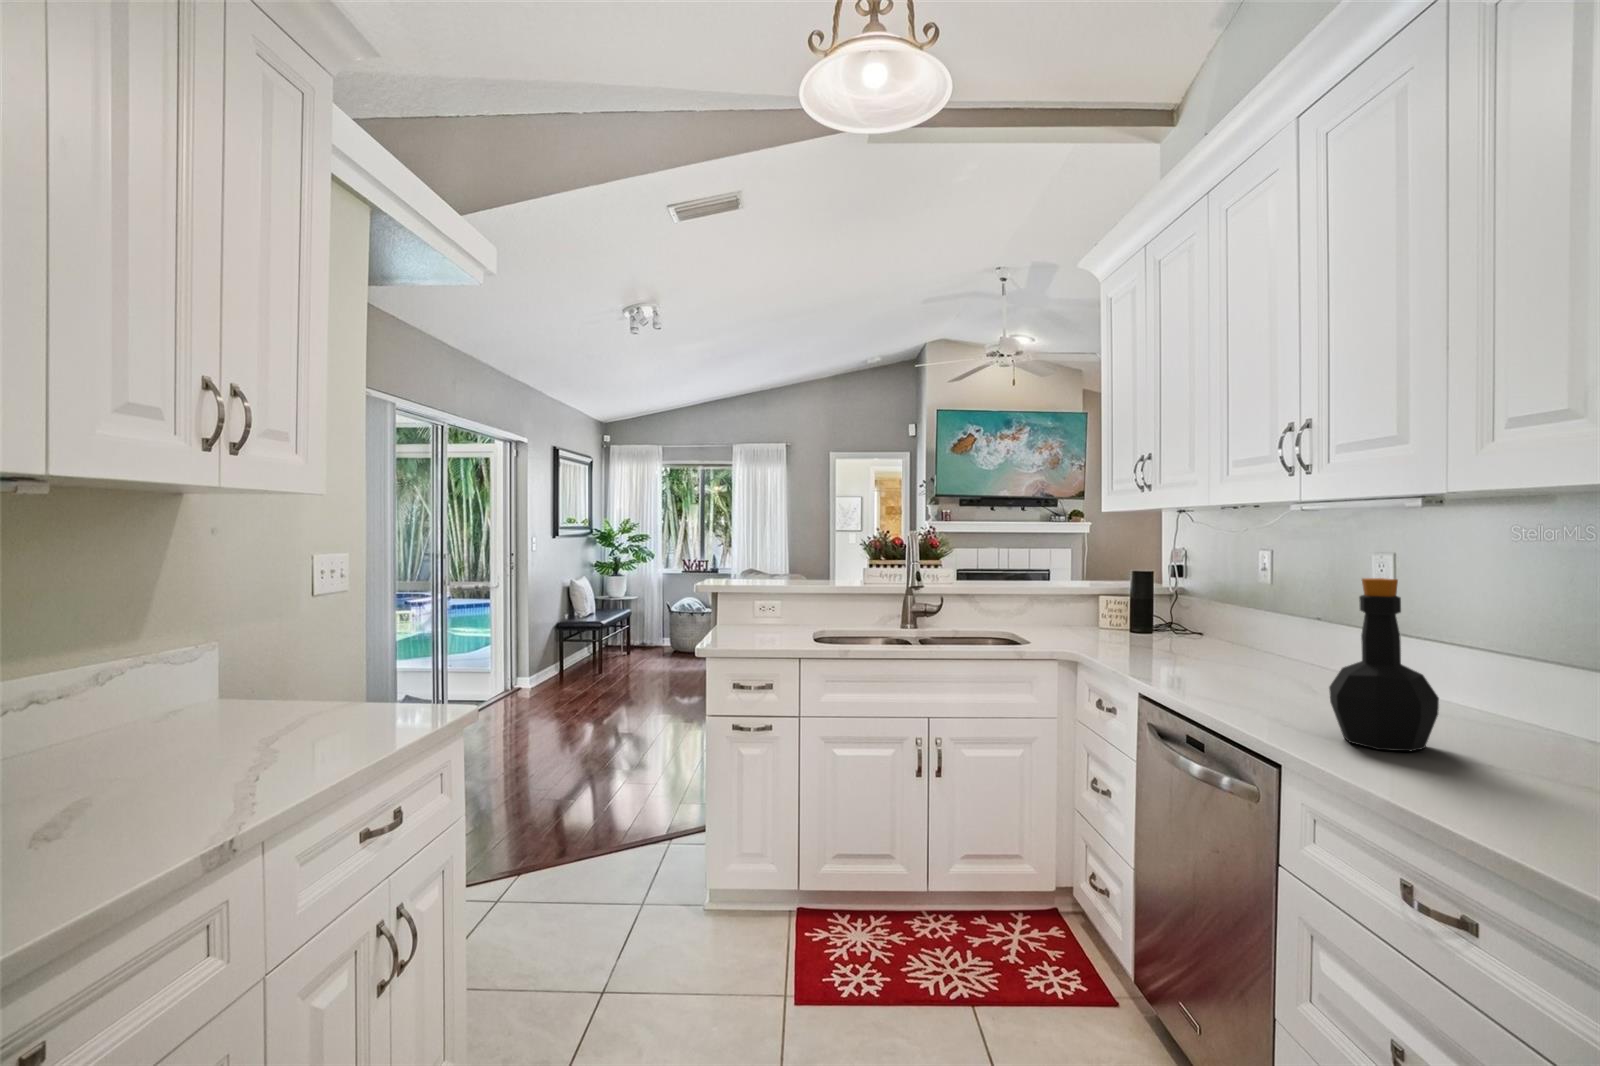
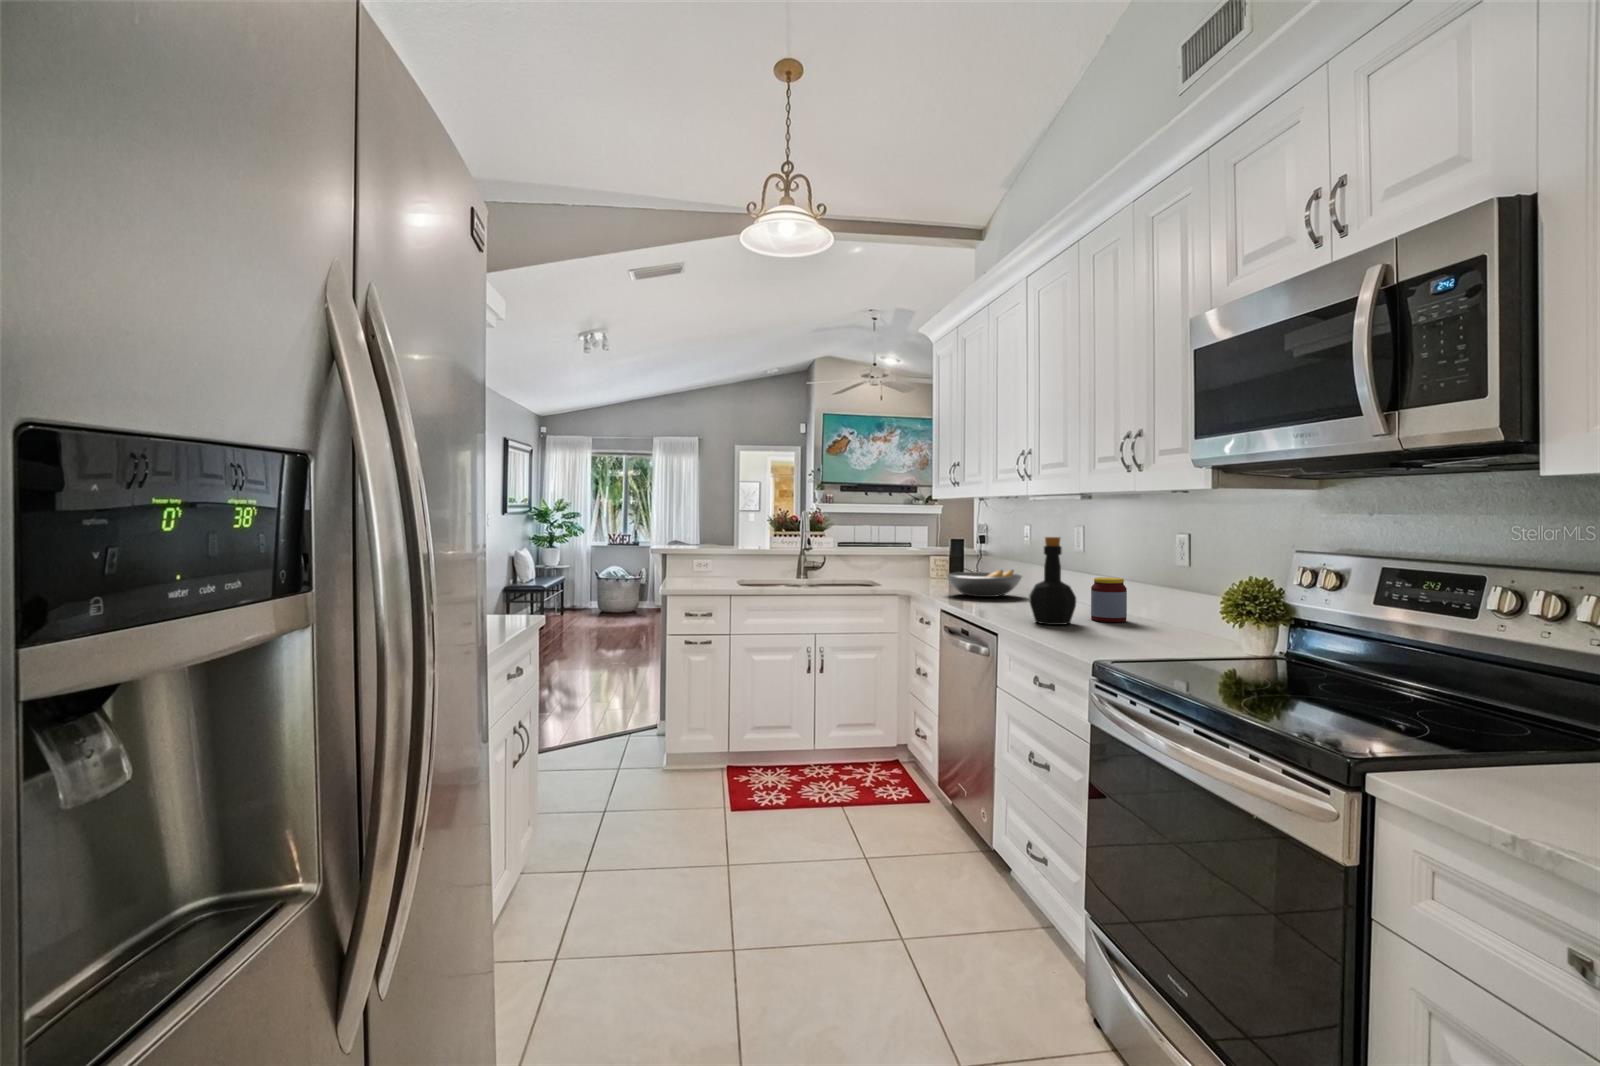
fruit bowl: none [1135,623,1270,668] -> present [947,570,1022,597]
jar: none [1452,653,1538,745] -> present [1091,577,1127,622]

